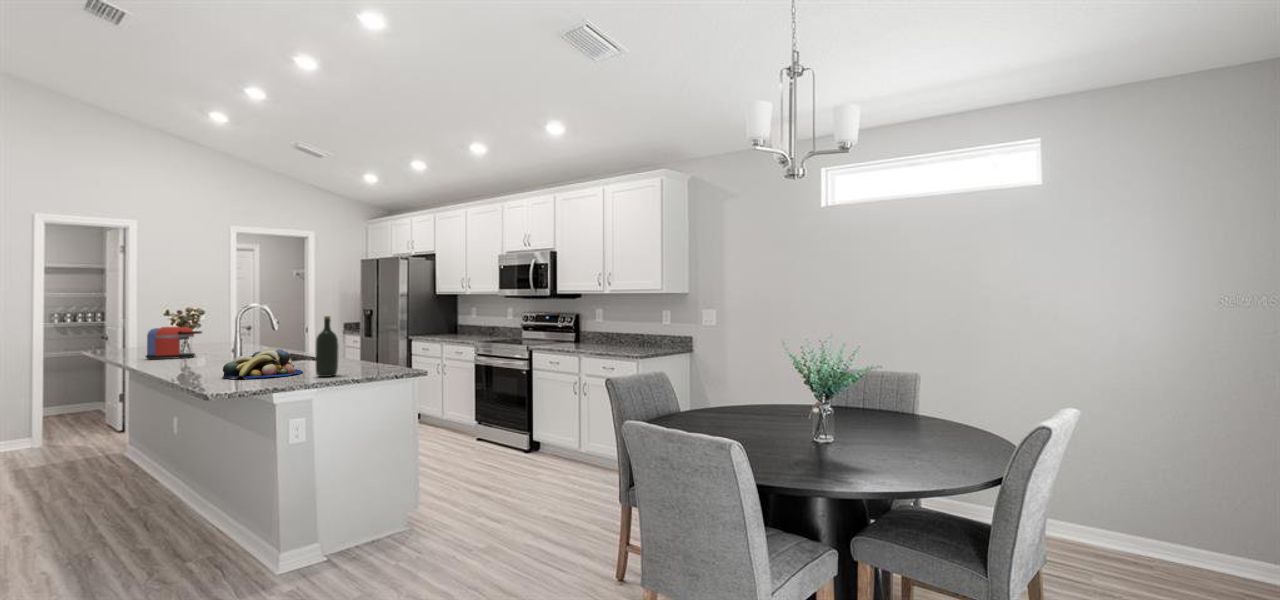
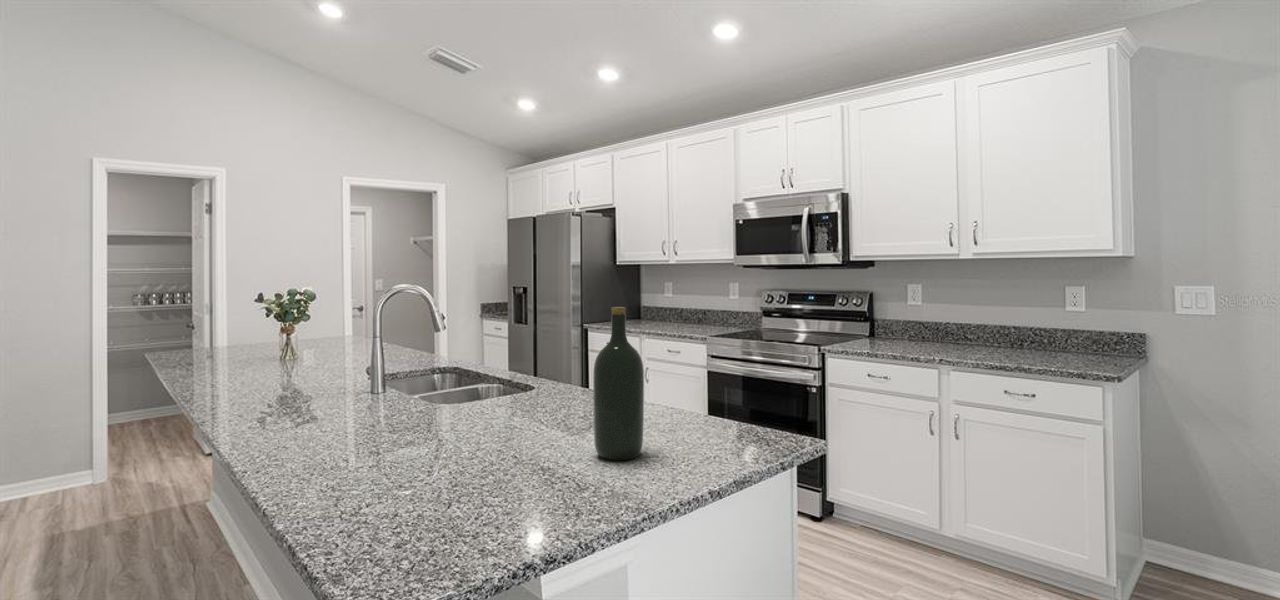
coffee maker: present [146,327,202,359] -> none [229,319,317,376]
fruit bowl: present [223,349,303,379] -> none [377,380,544,466]

